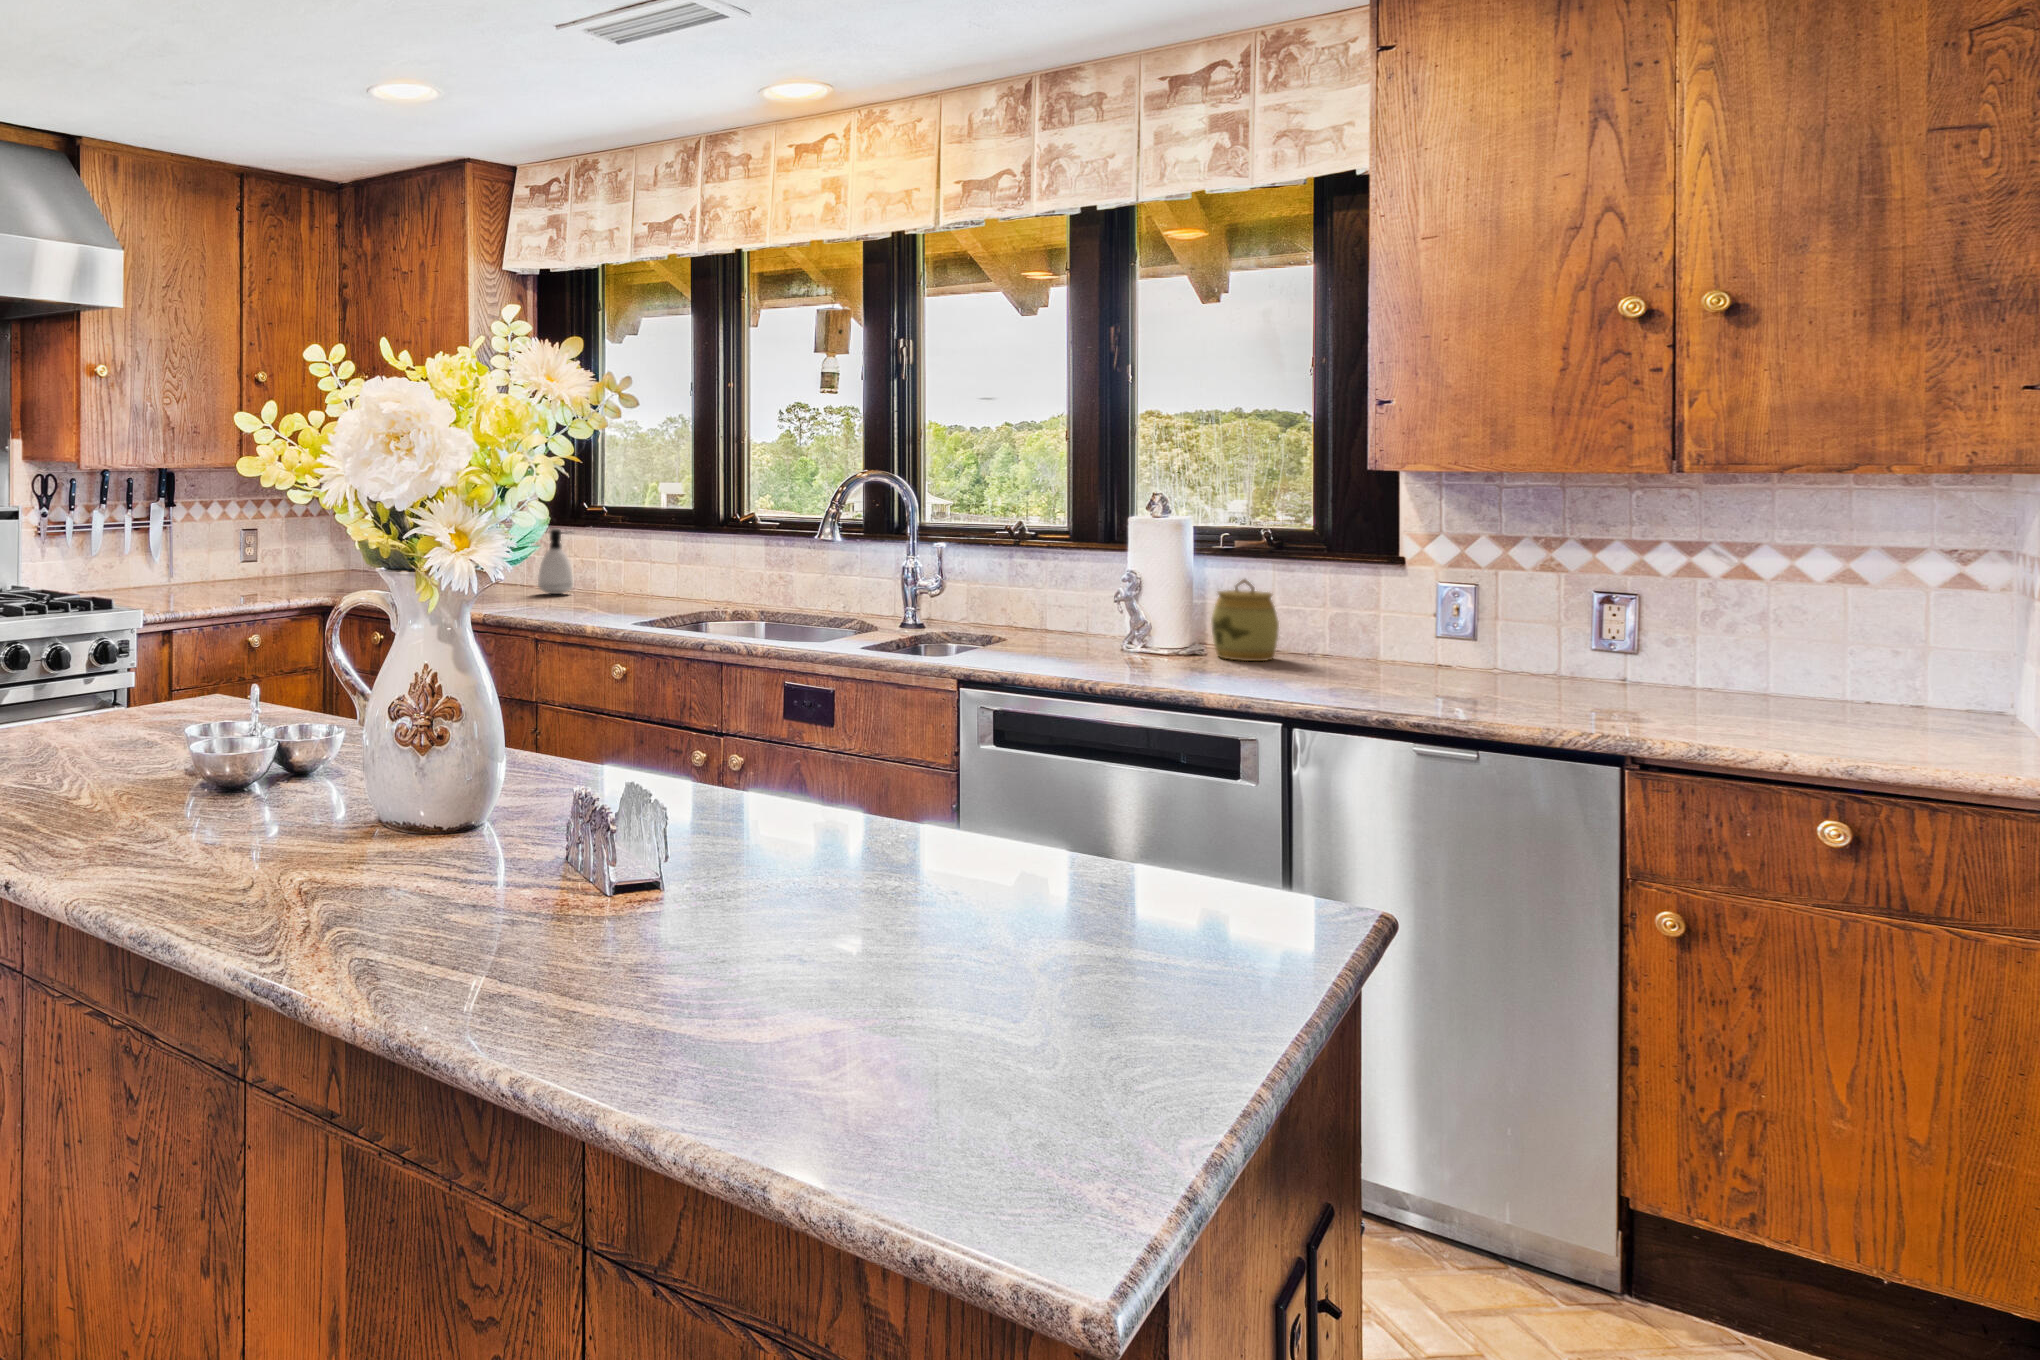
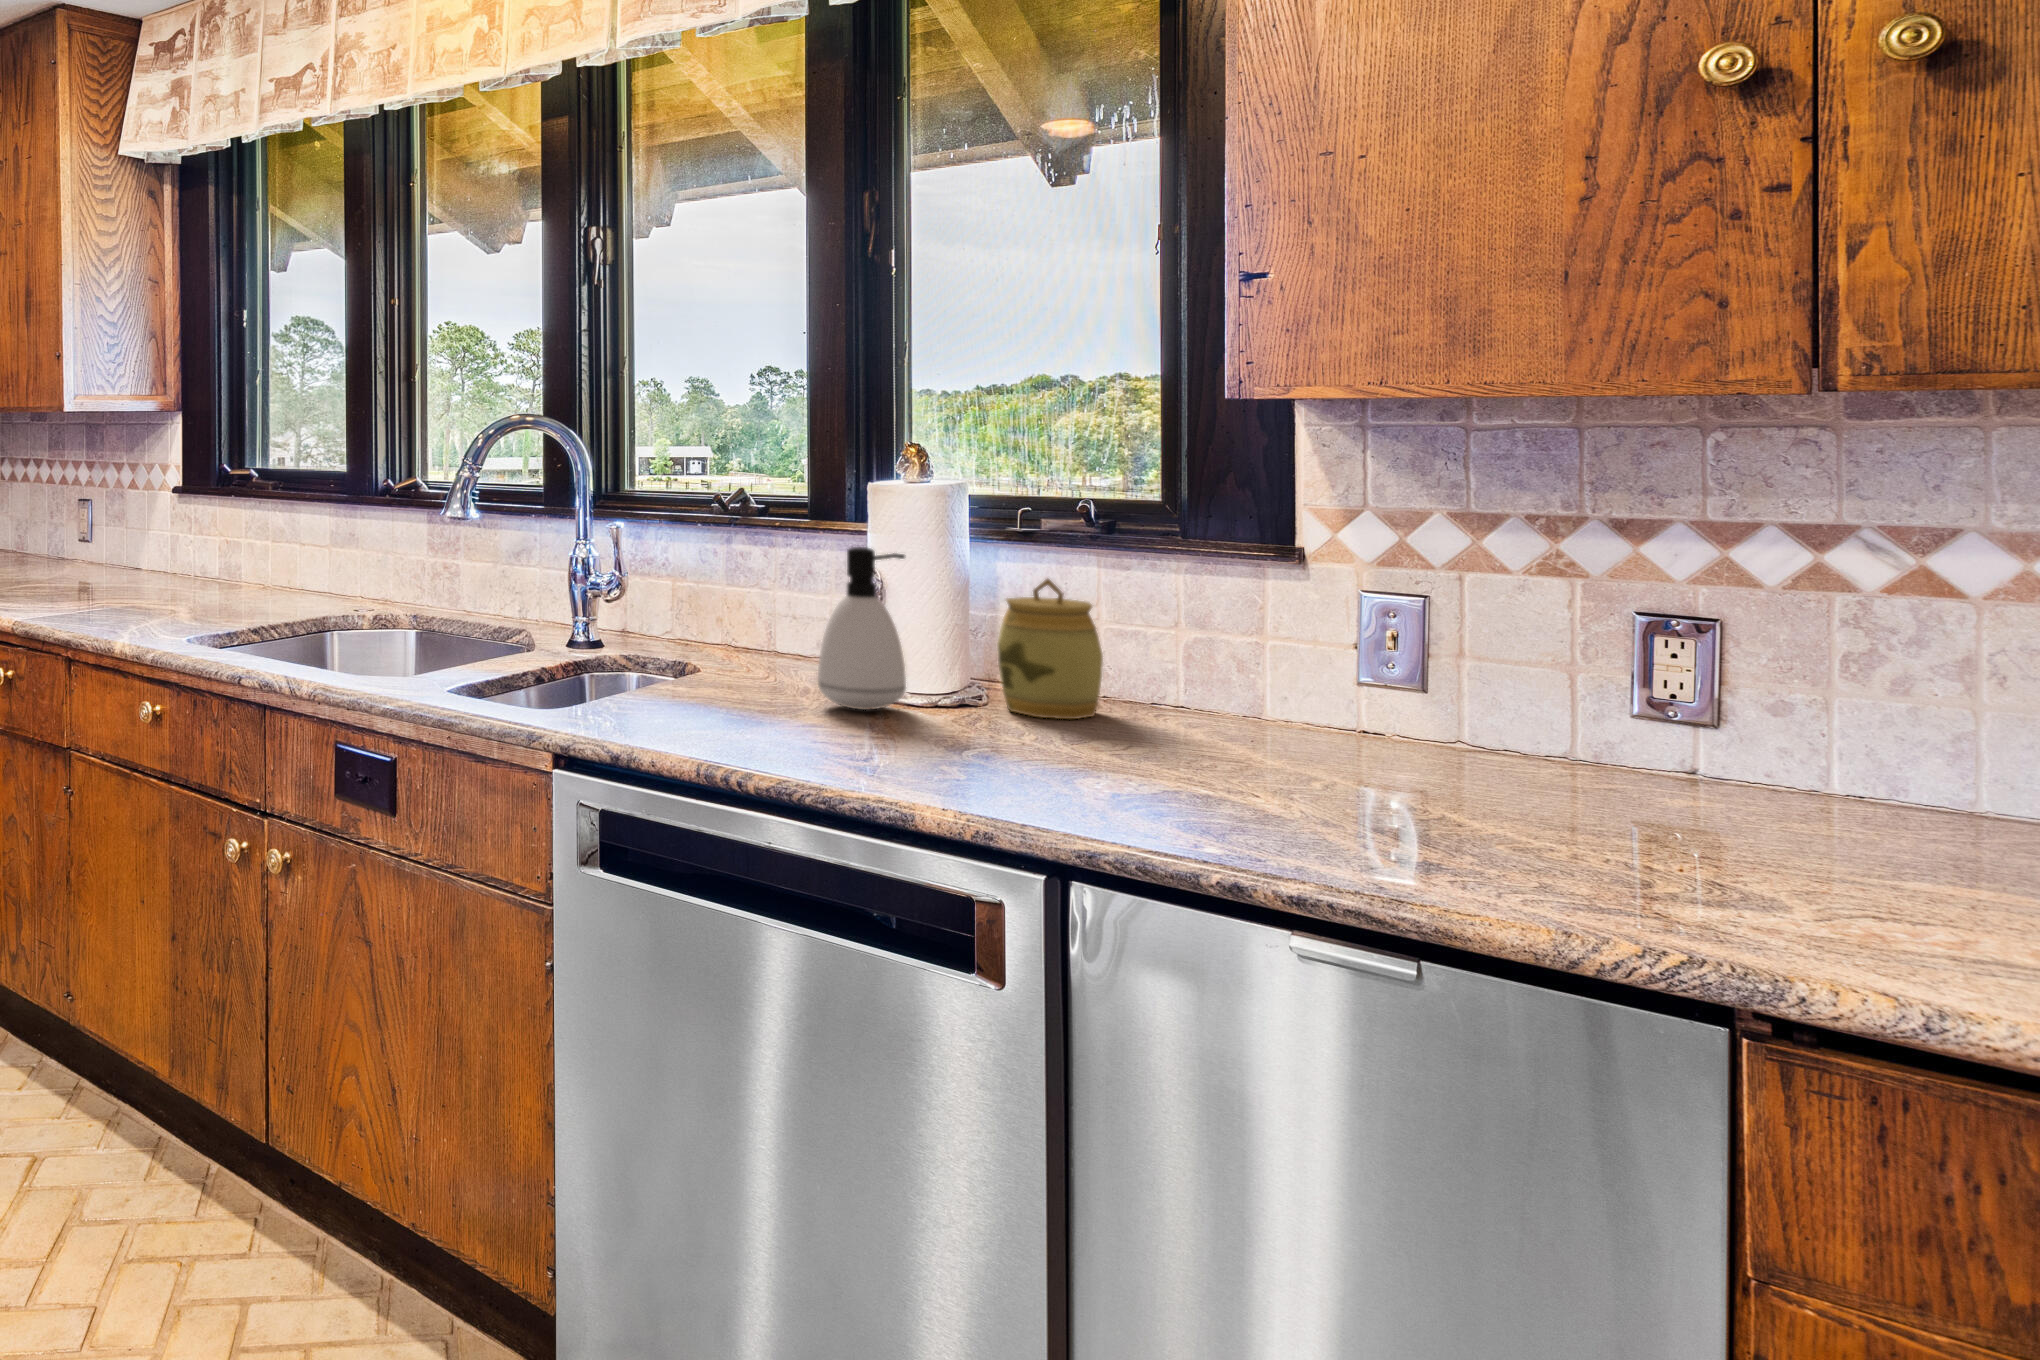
soap dispenser: present [538,529,573,594] -> present [818,547,906,710]

